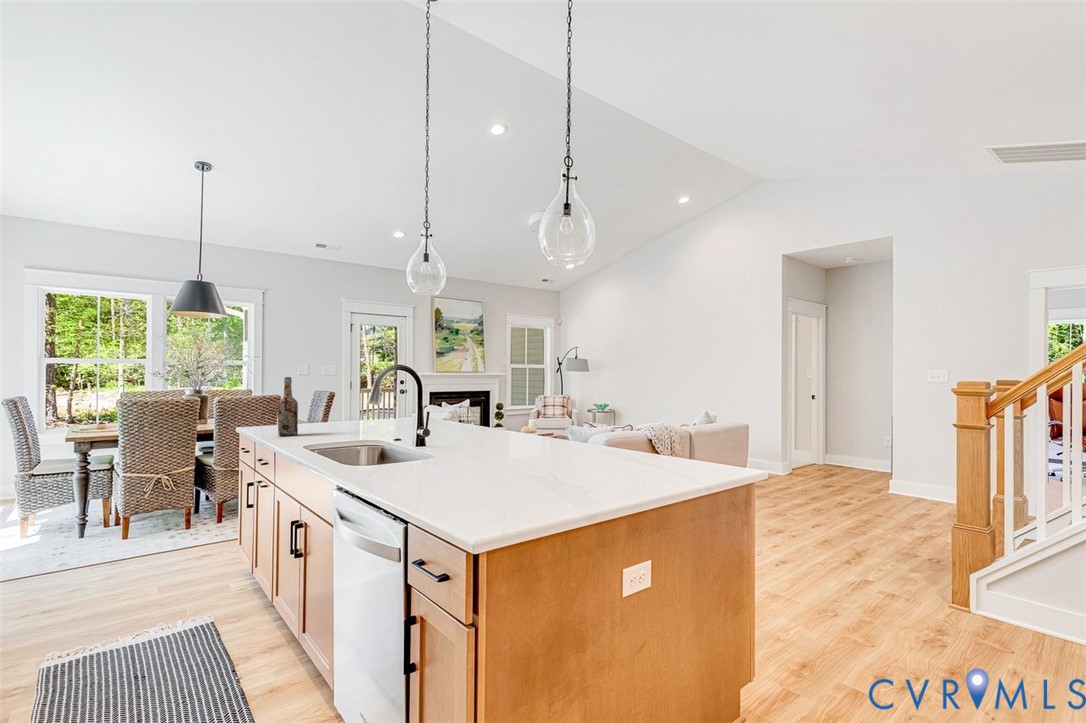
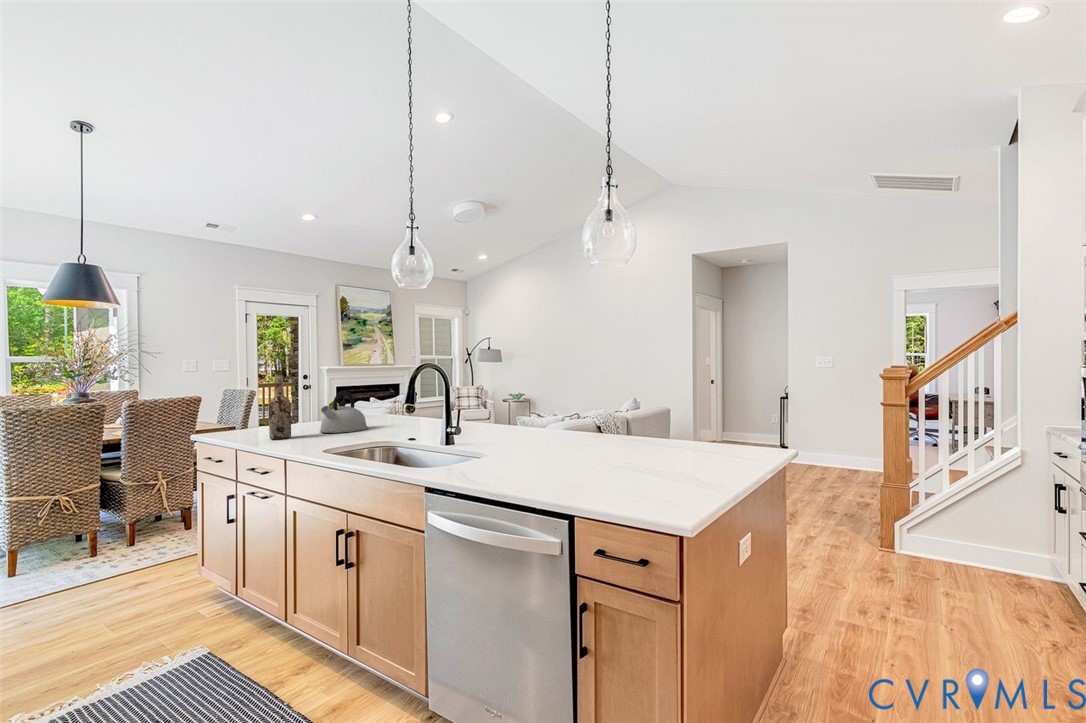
kettle: none [324,394,370,432] -> present [320,391,367,433]

